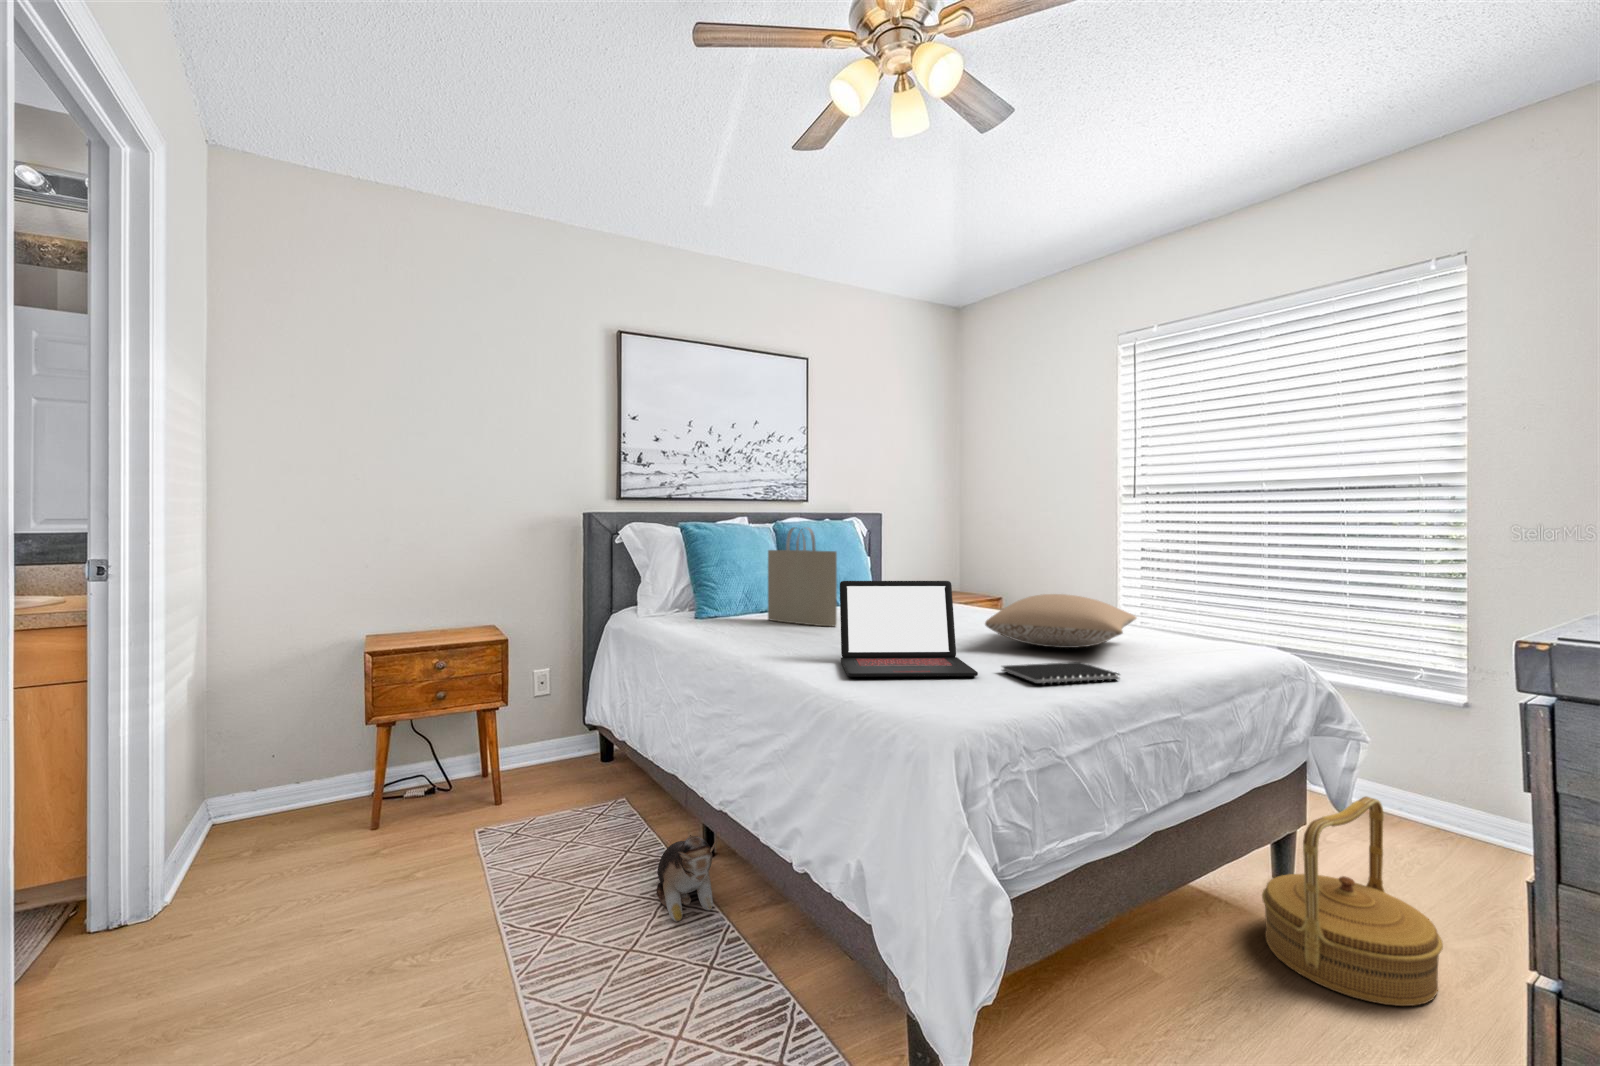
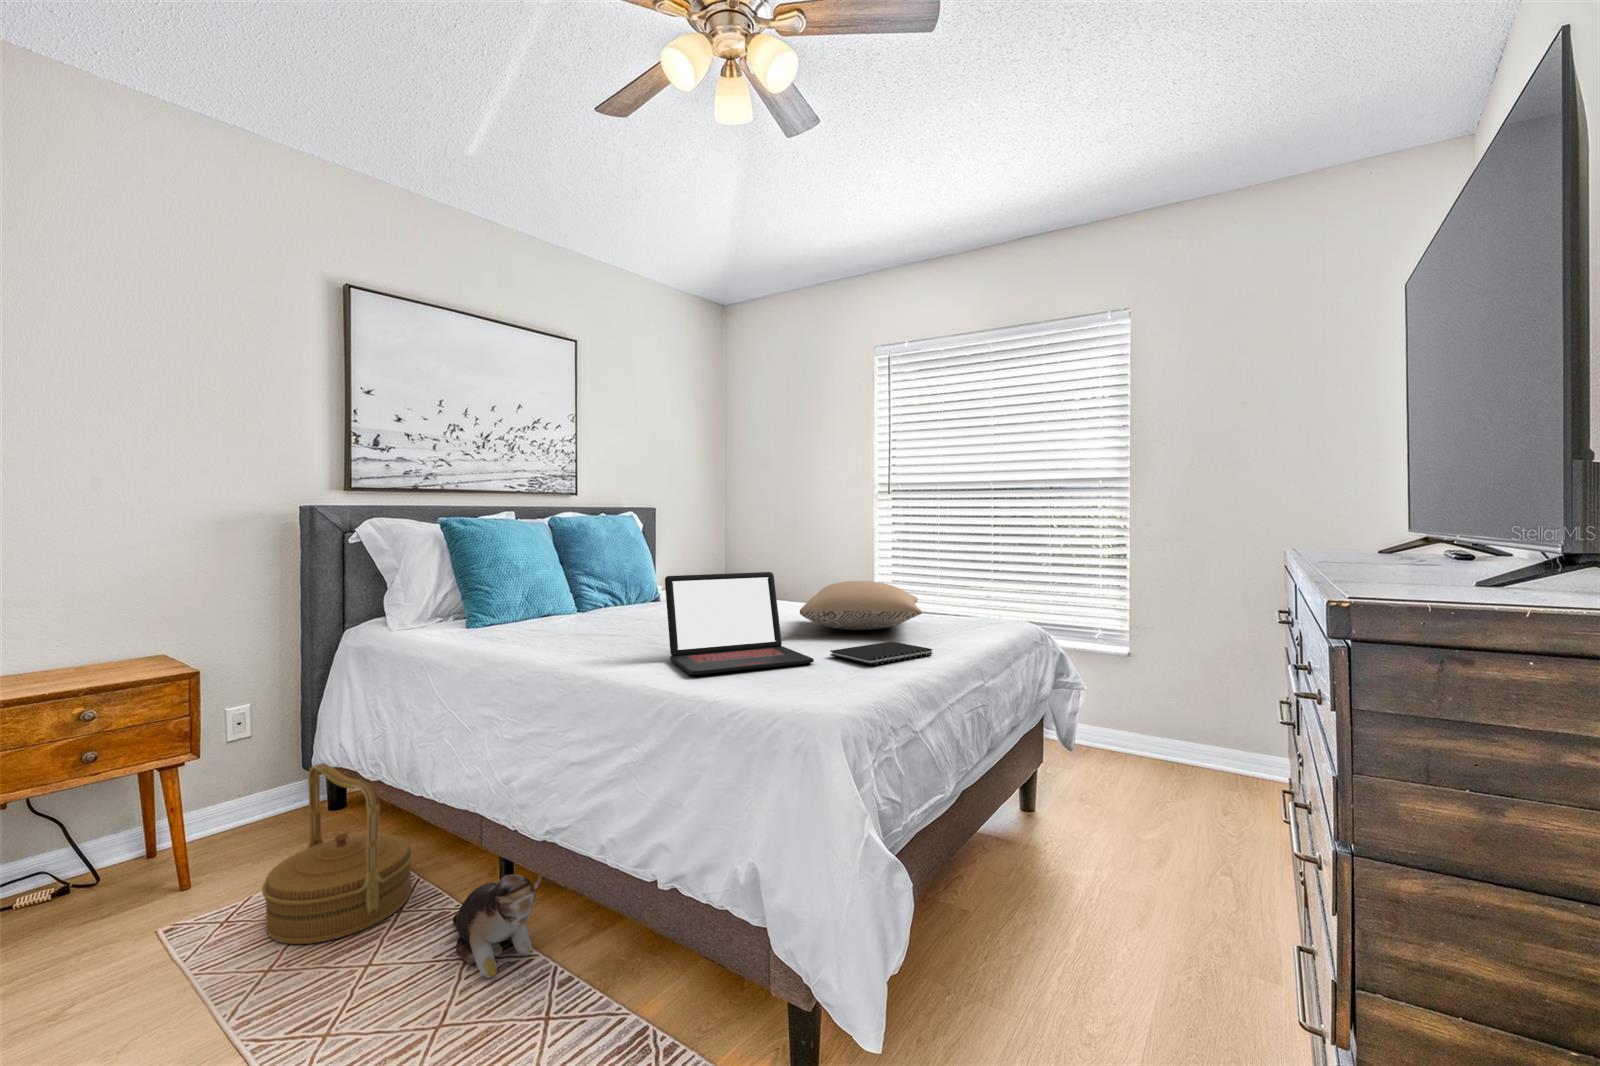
tote bag: present [768,527,837,626] -> none [553,522,636,625]
woven basket: present [1262,797,1443,1006] -> present [262,763,414,944]

